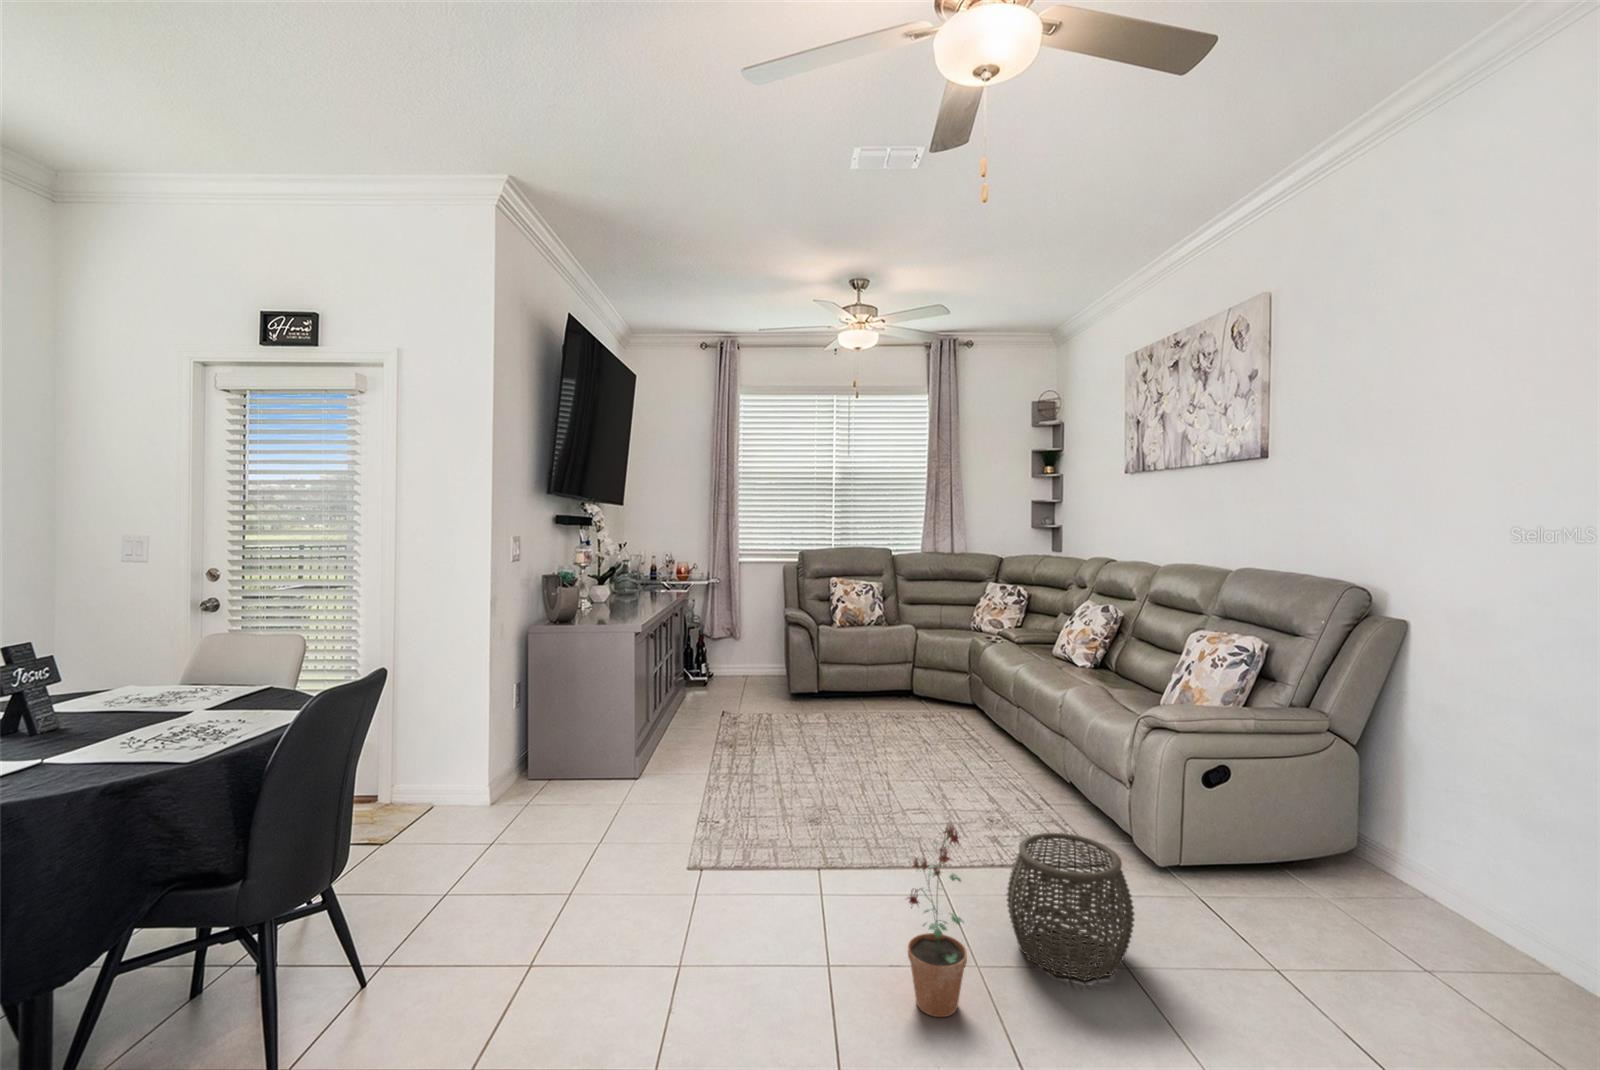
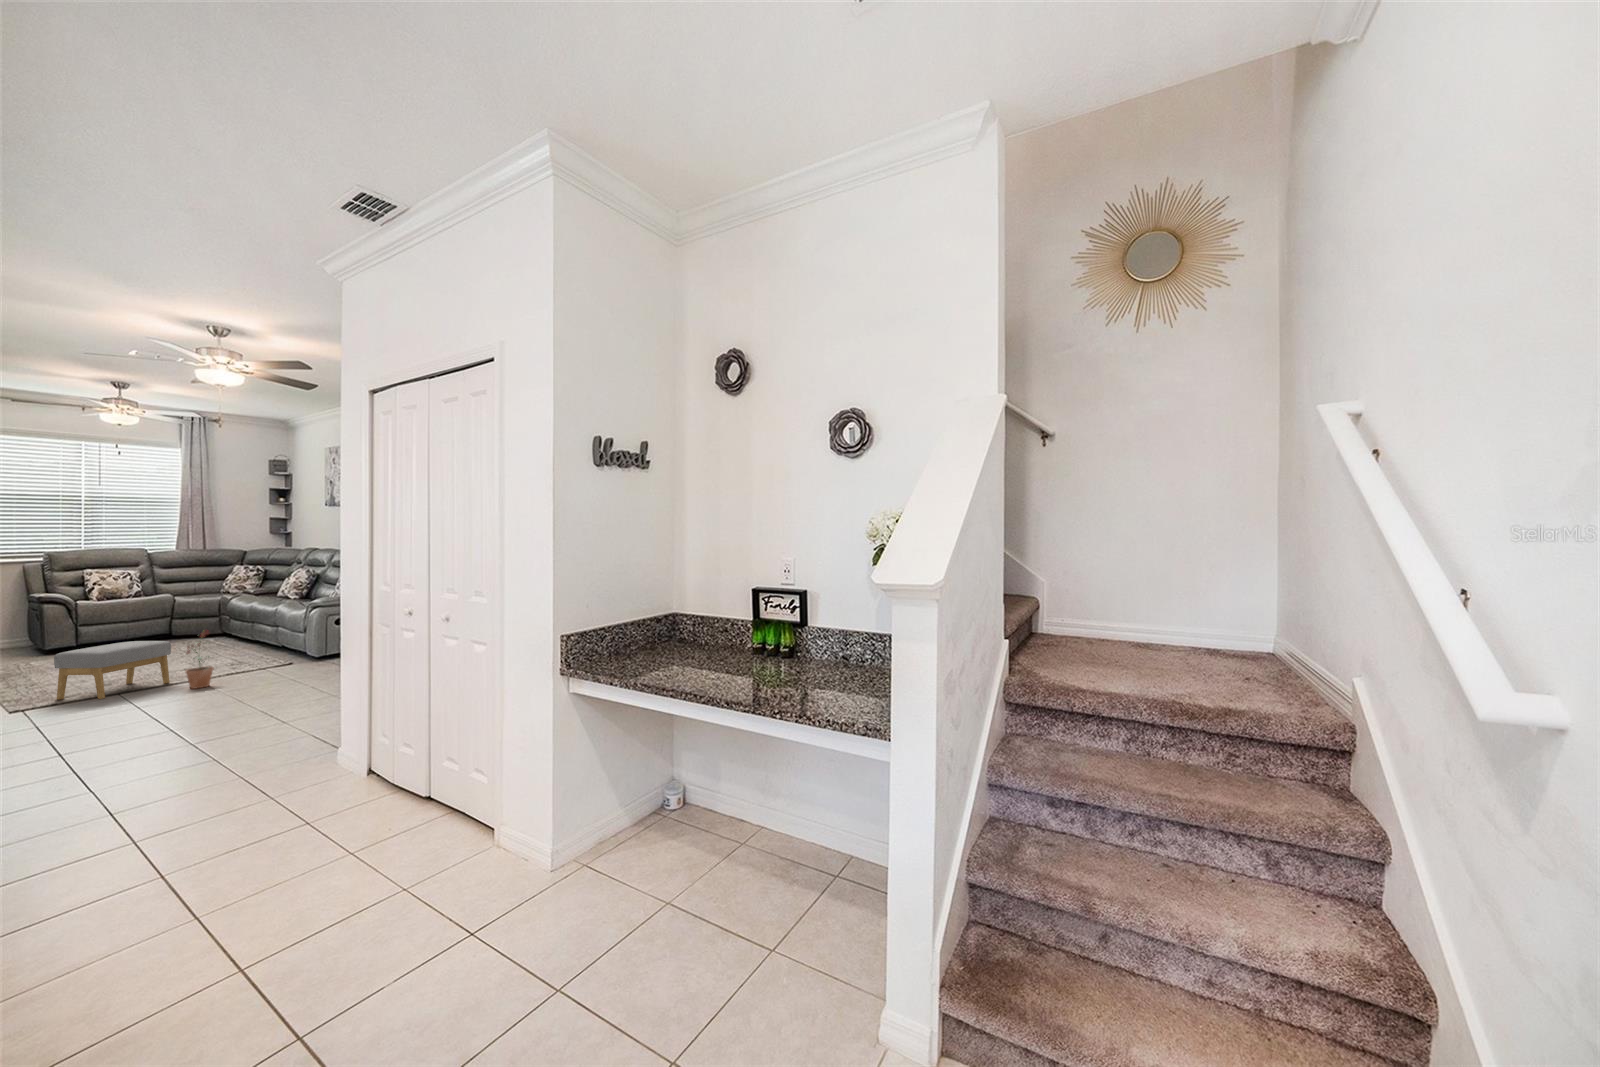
footstool: none [708,782,889,963] -> present [54,641,171,700]
woven basket: present [1007,833,1134,981] -> none [233,635,288,675]

